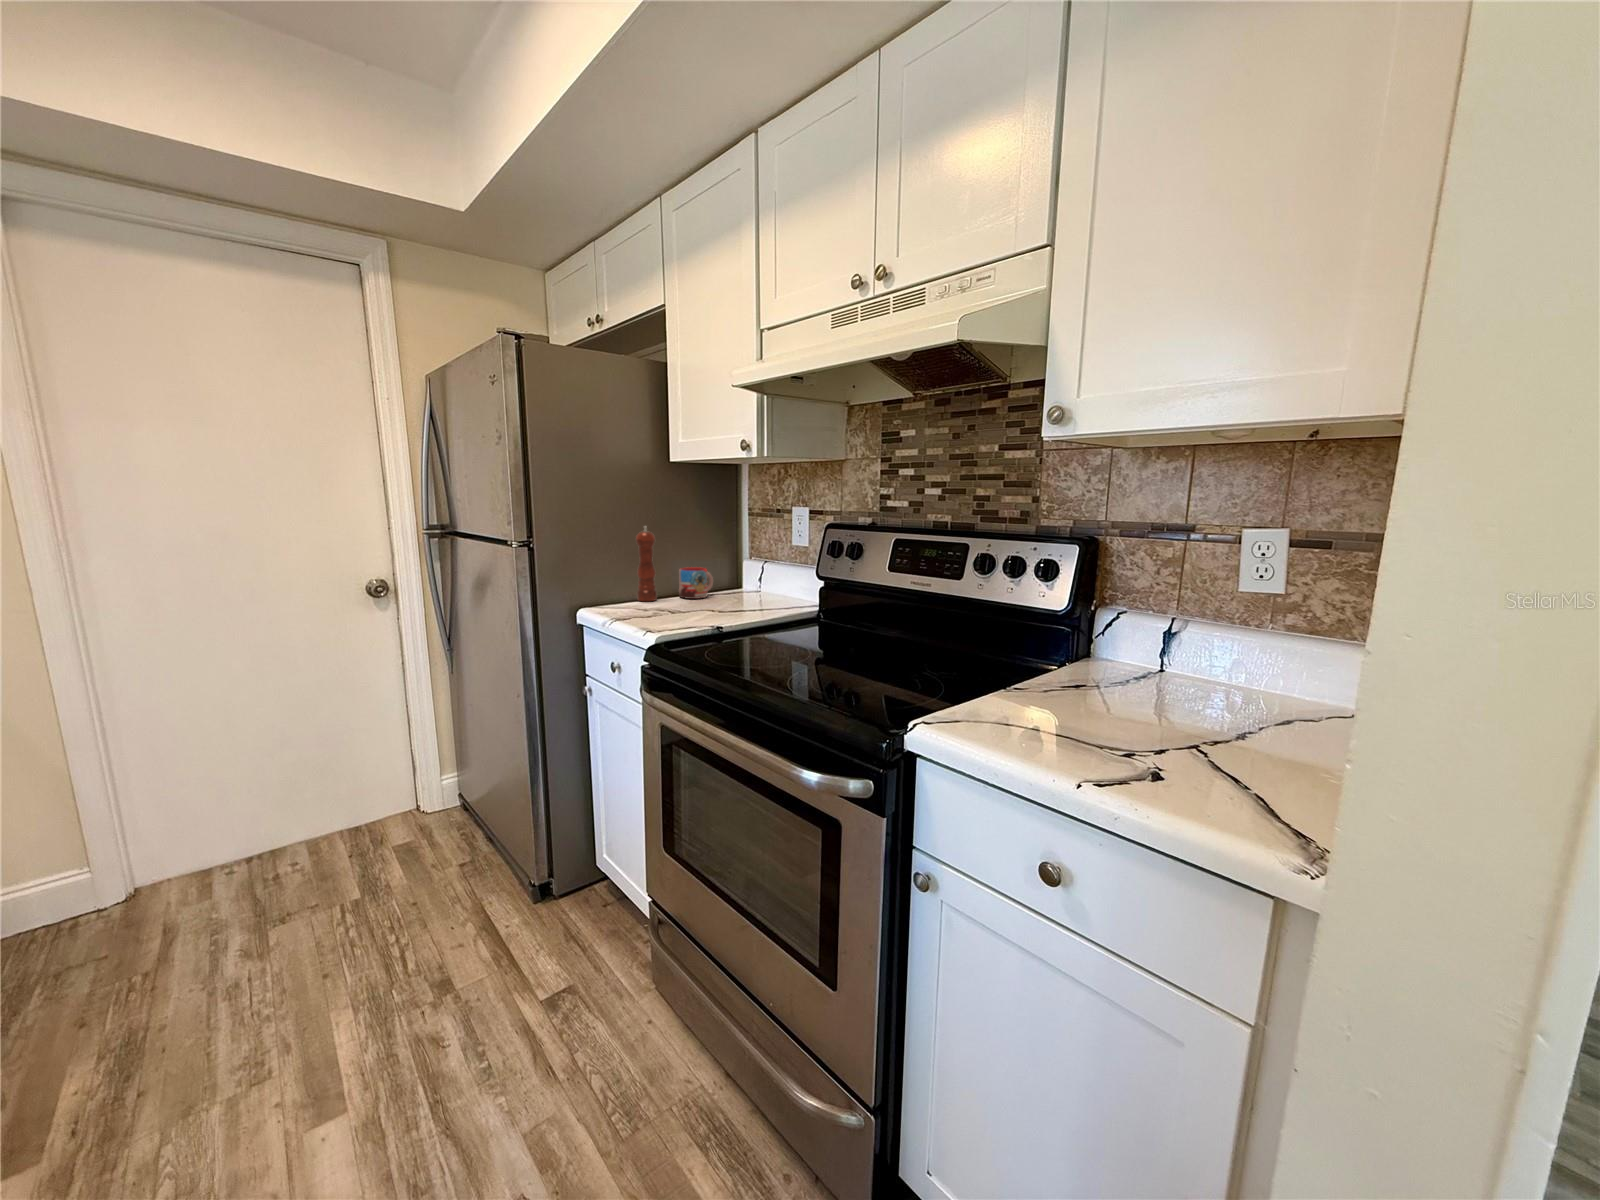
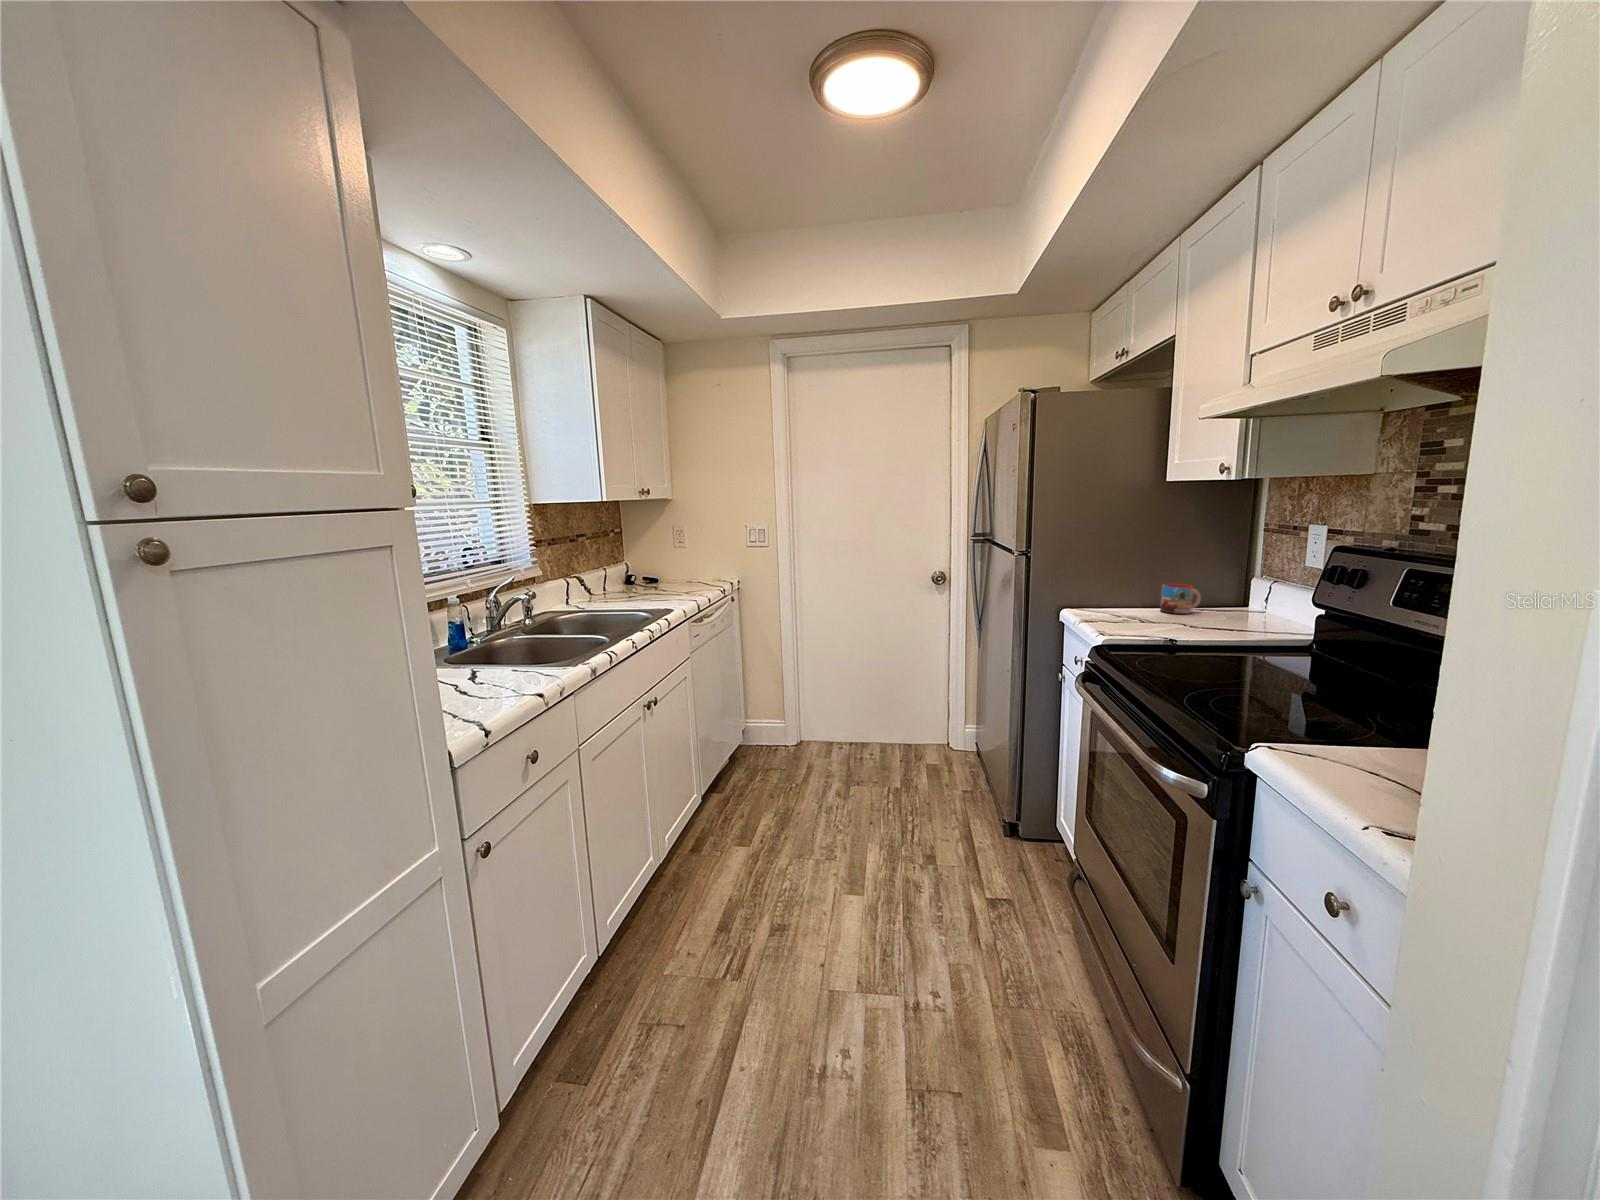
pepper mill: present [636,526,657,601] -> none [1116,544,1139,611]

